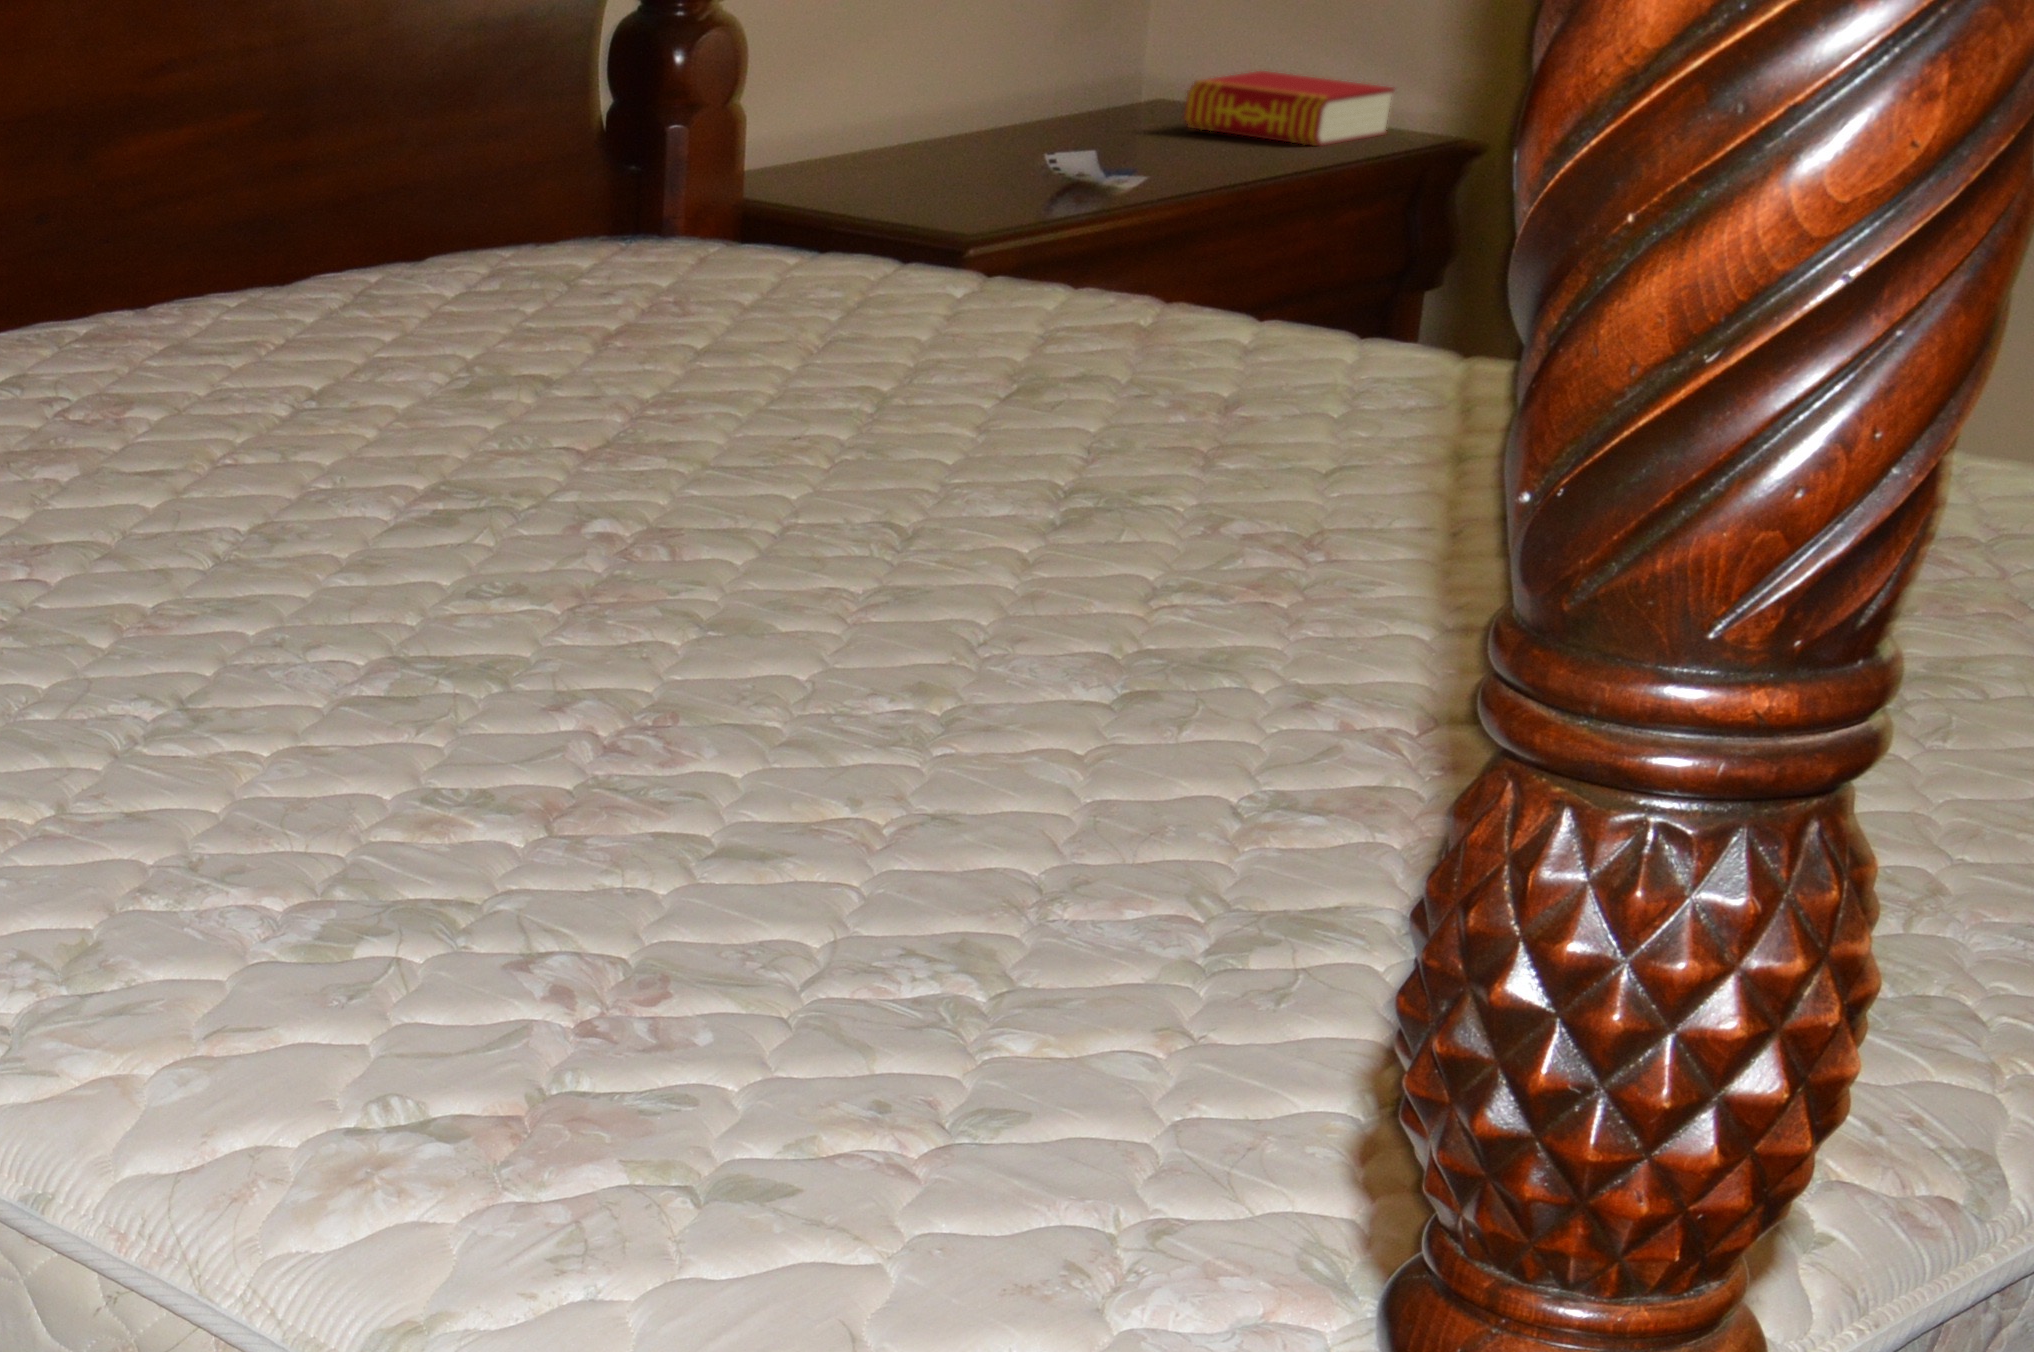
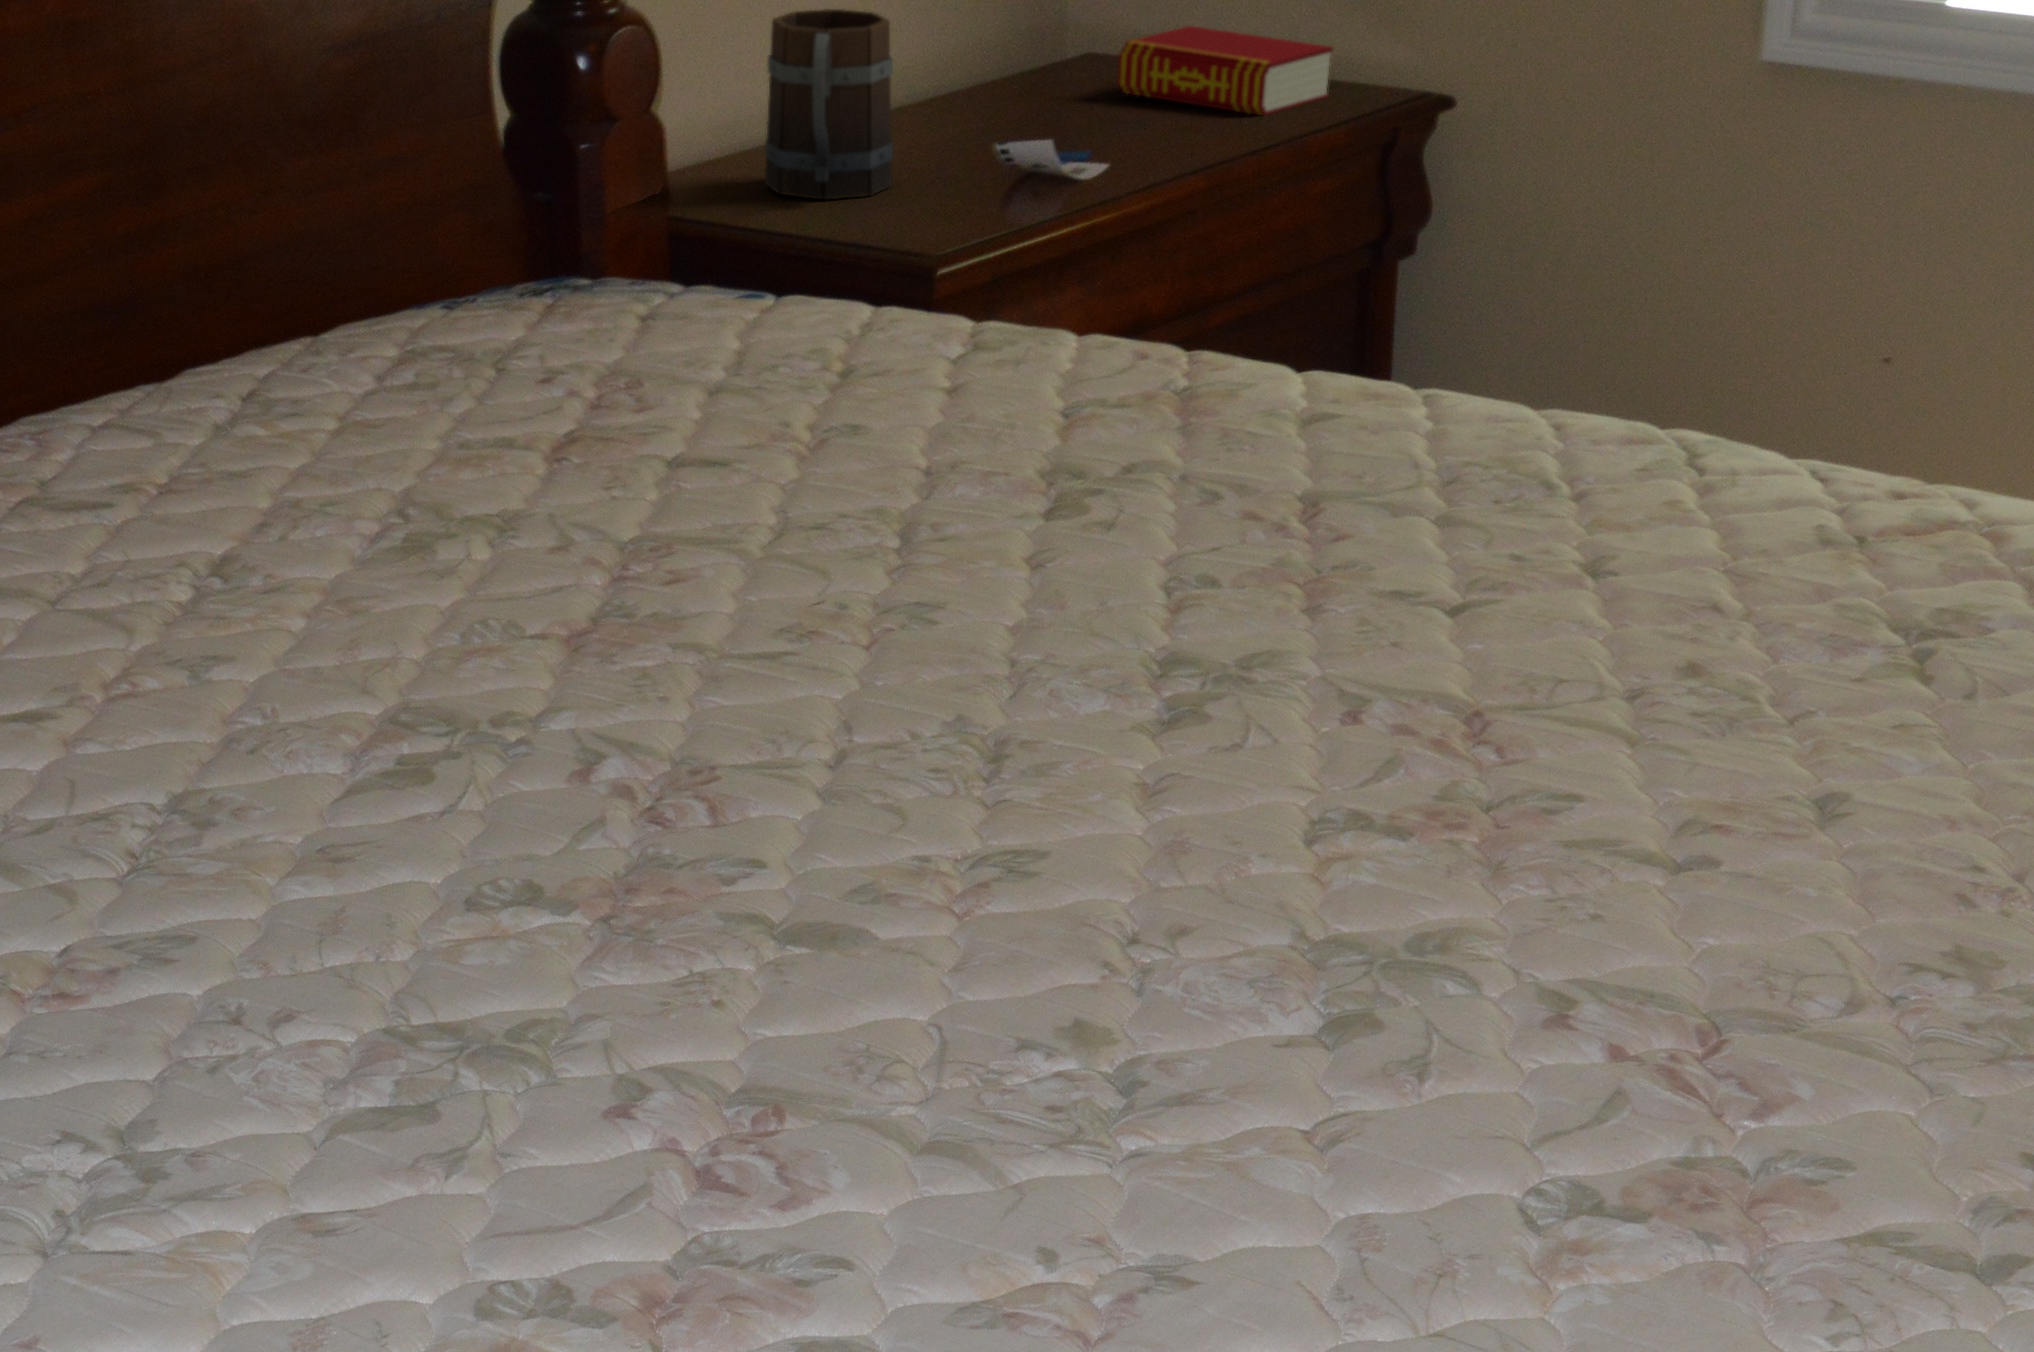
mug: none [833,31,961,195] -> present [765,9,893,199]

